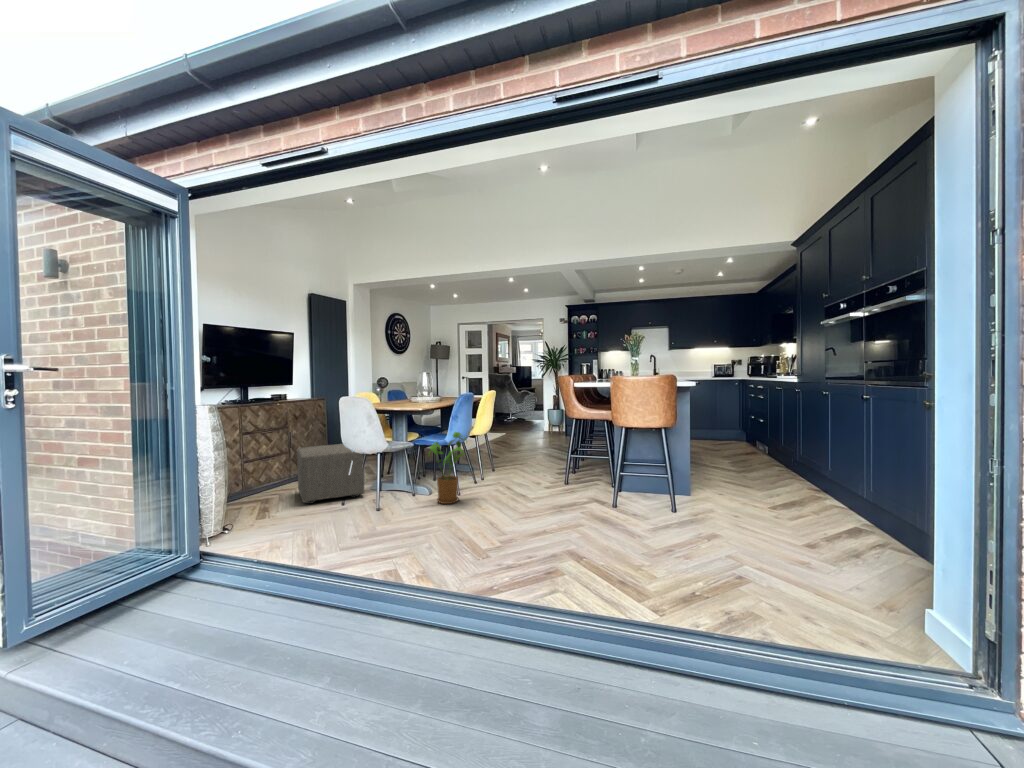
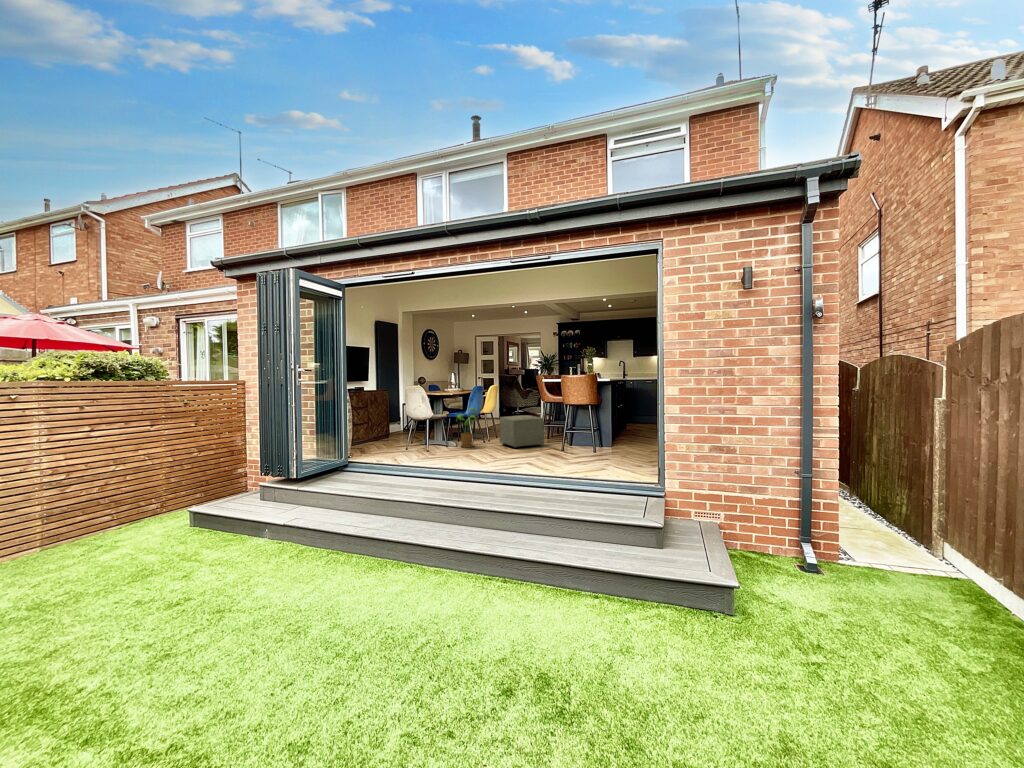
ottoman: present [297,444,365,504] -> present [500,415,544,448]

